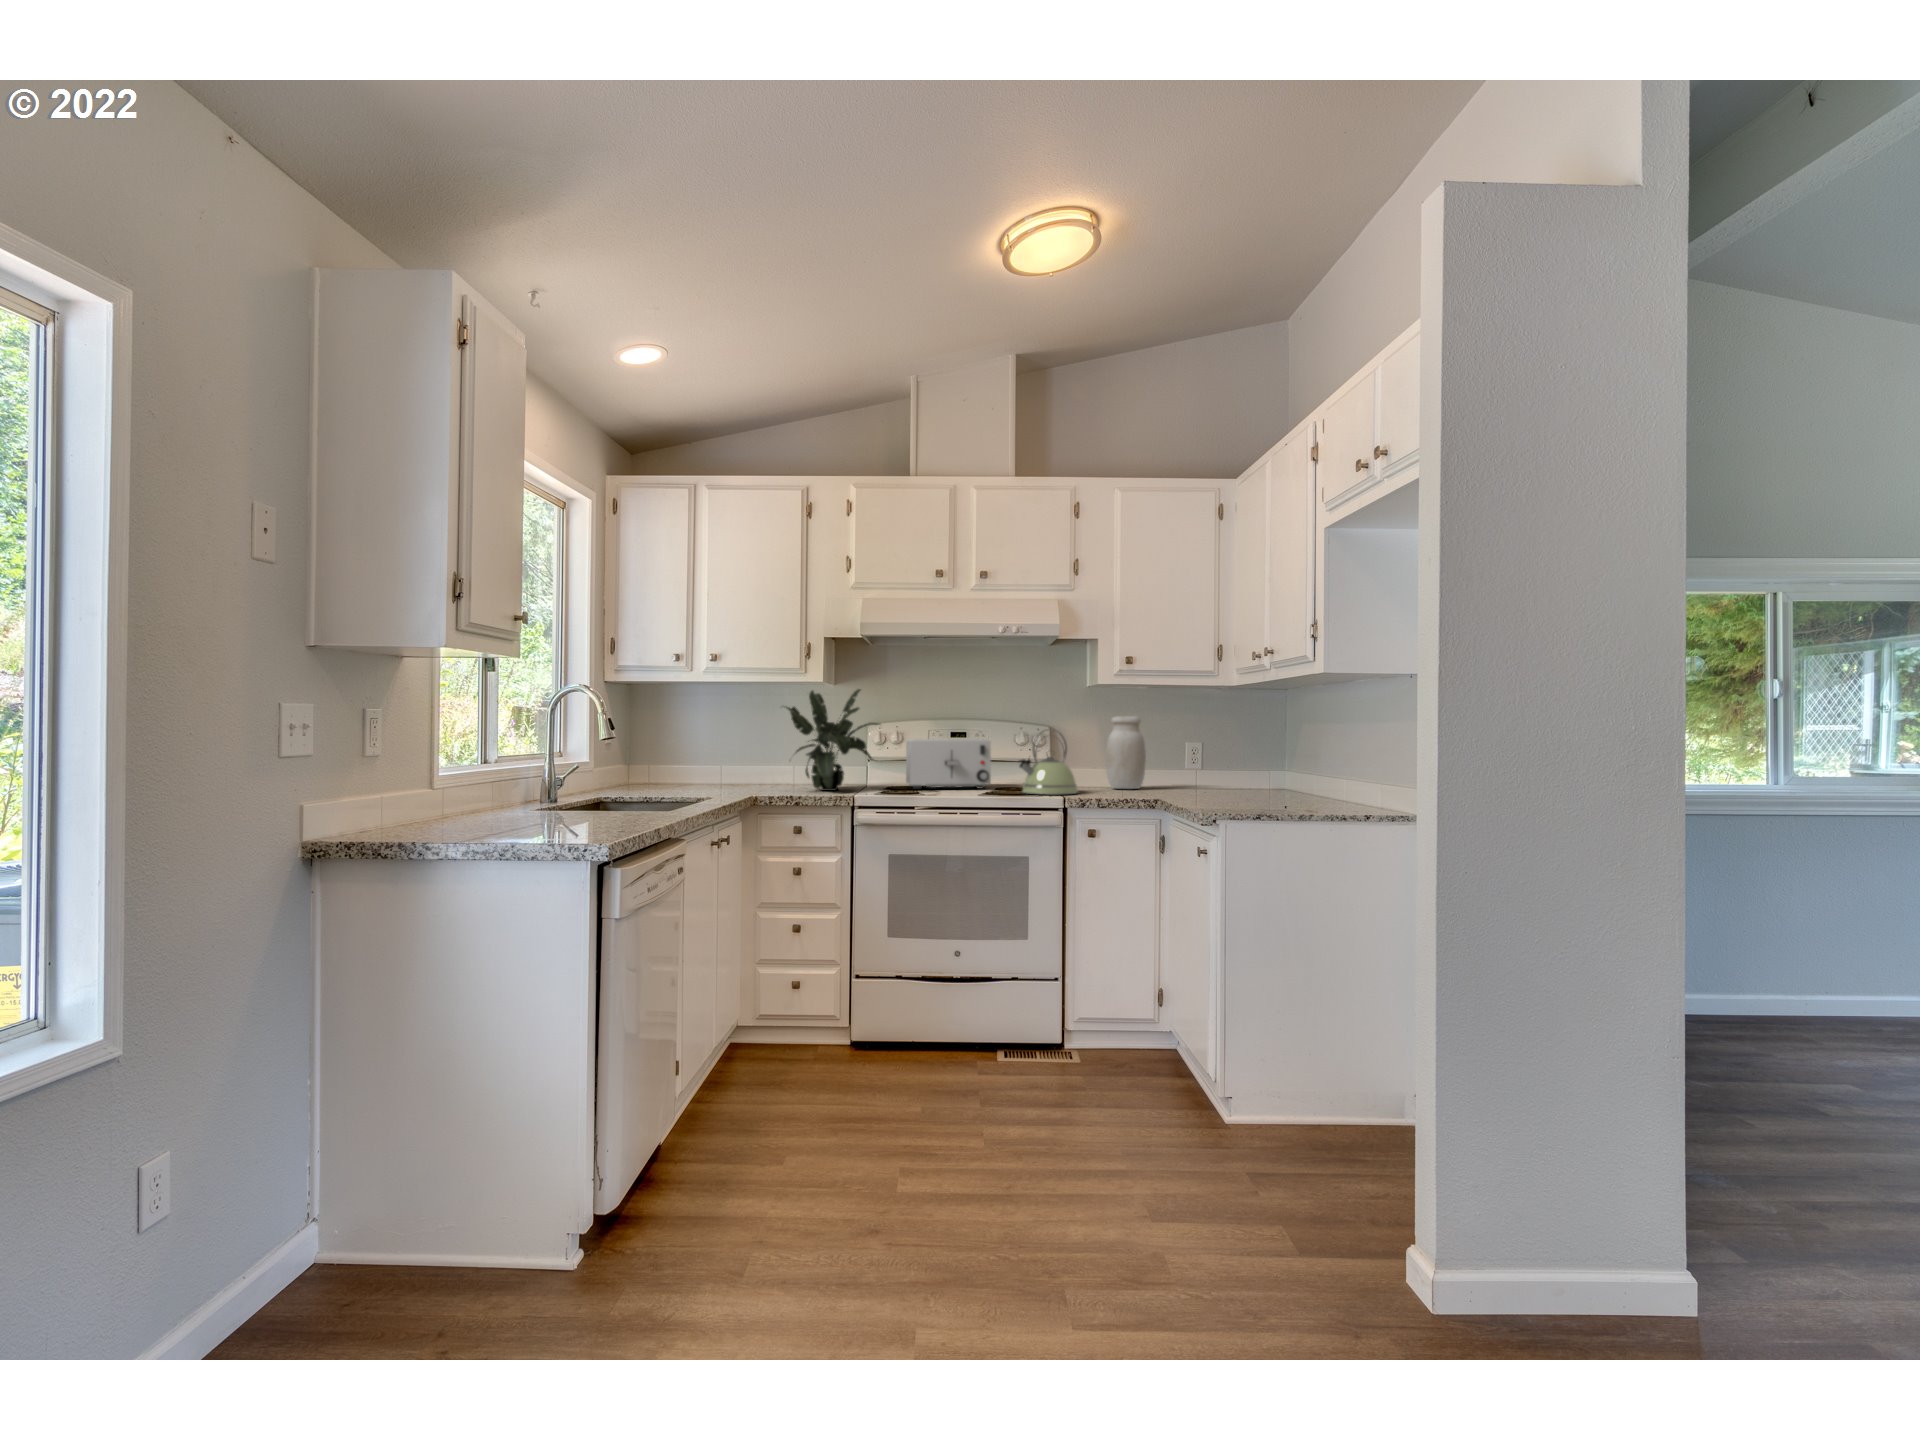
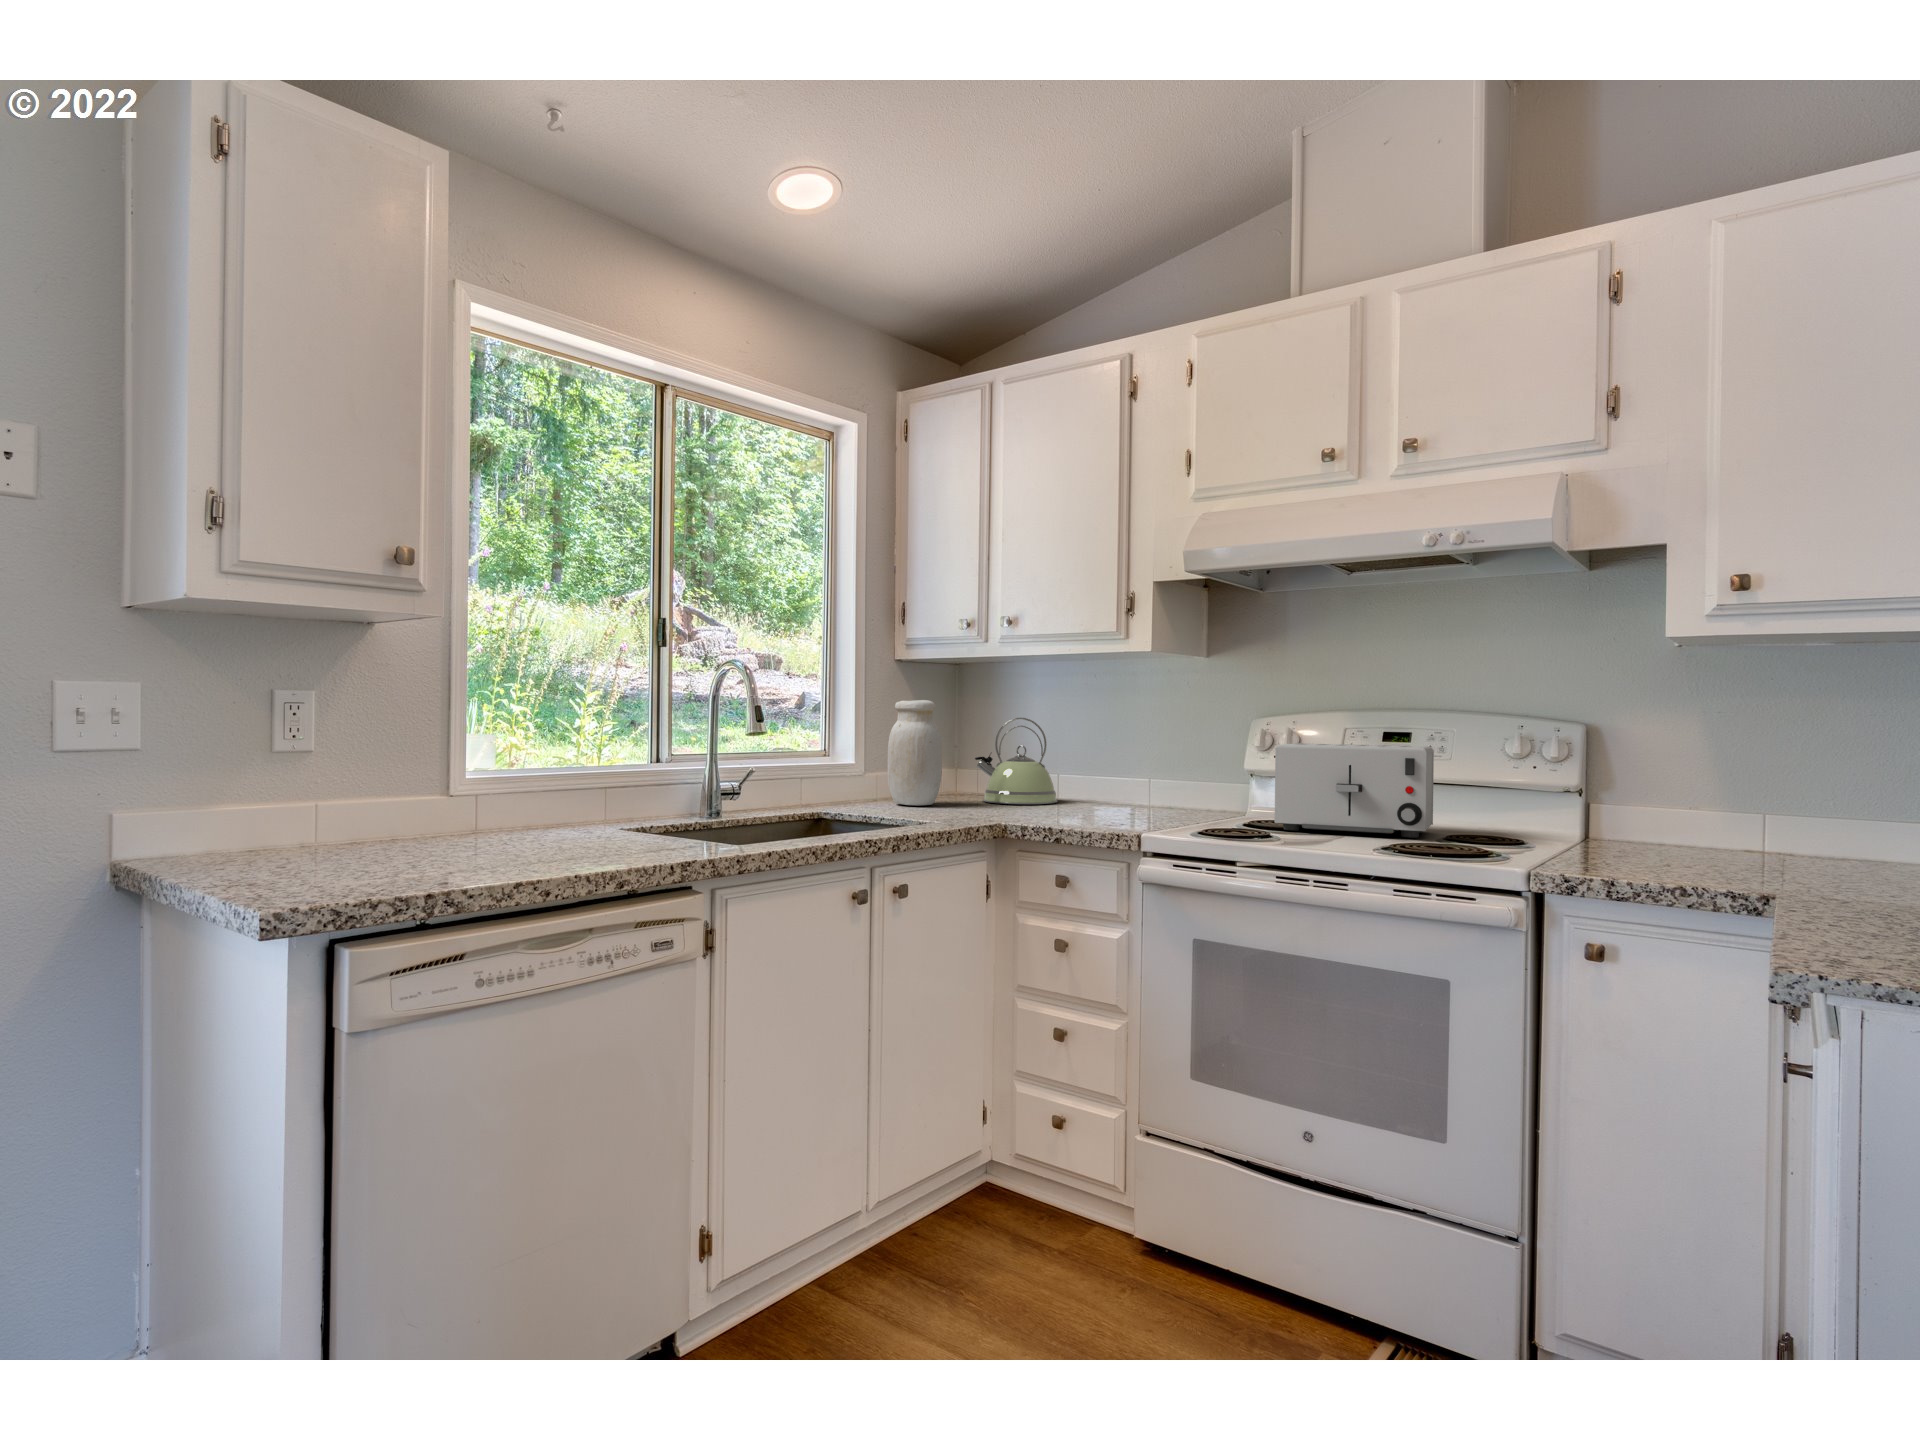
potted plant: present [786,689,879,791] -> none [1063,661,1222,823]
jar: present [1106,716,1146,789] -> present [887,700,942,806]
kettle: present [1019,730,1078,795] -> present [975,718,1057,804]

